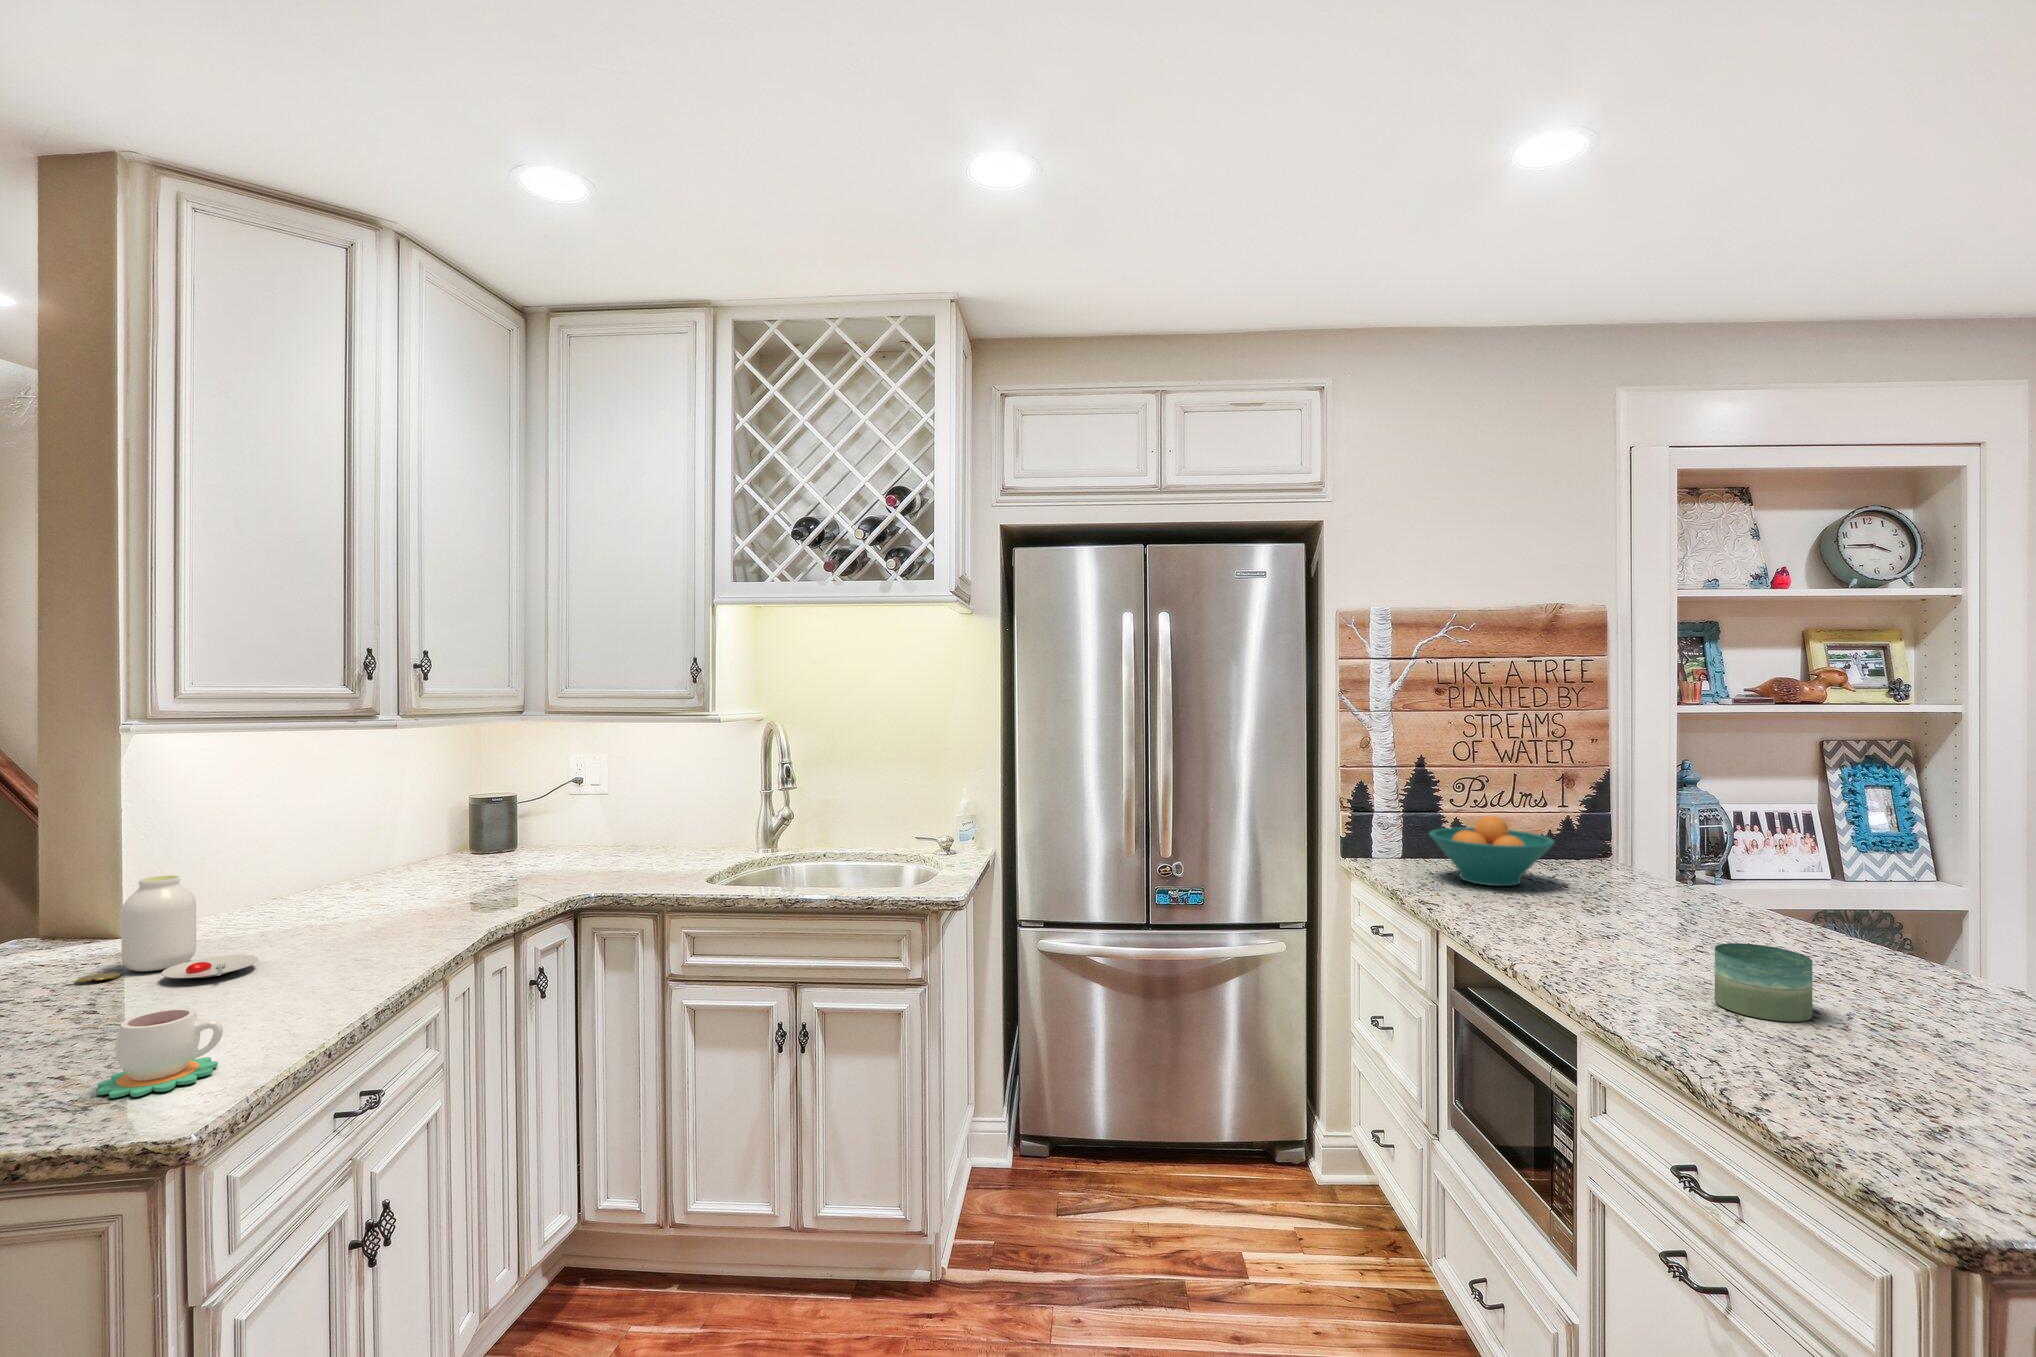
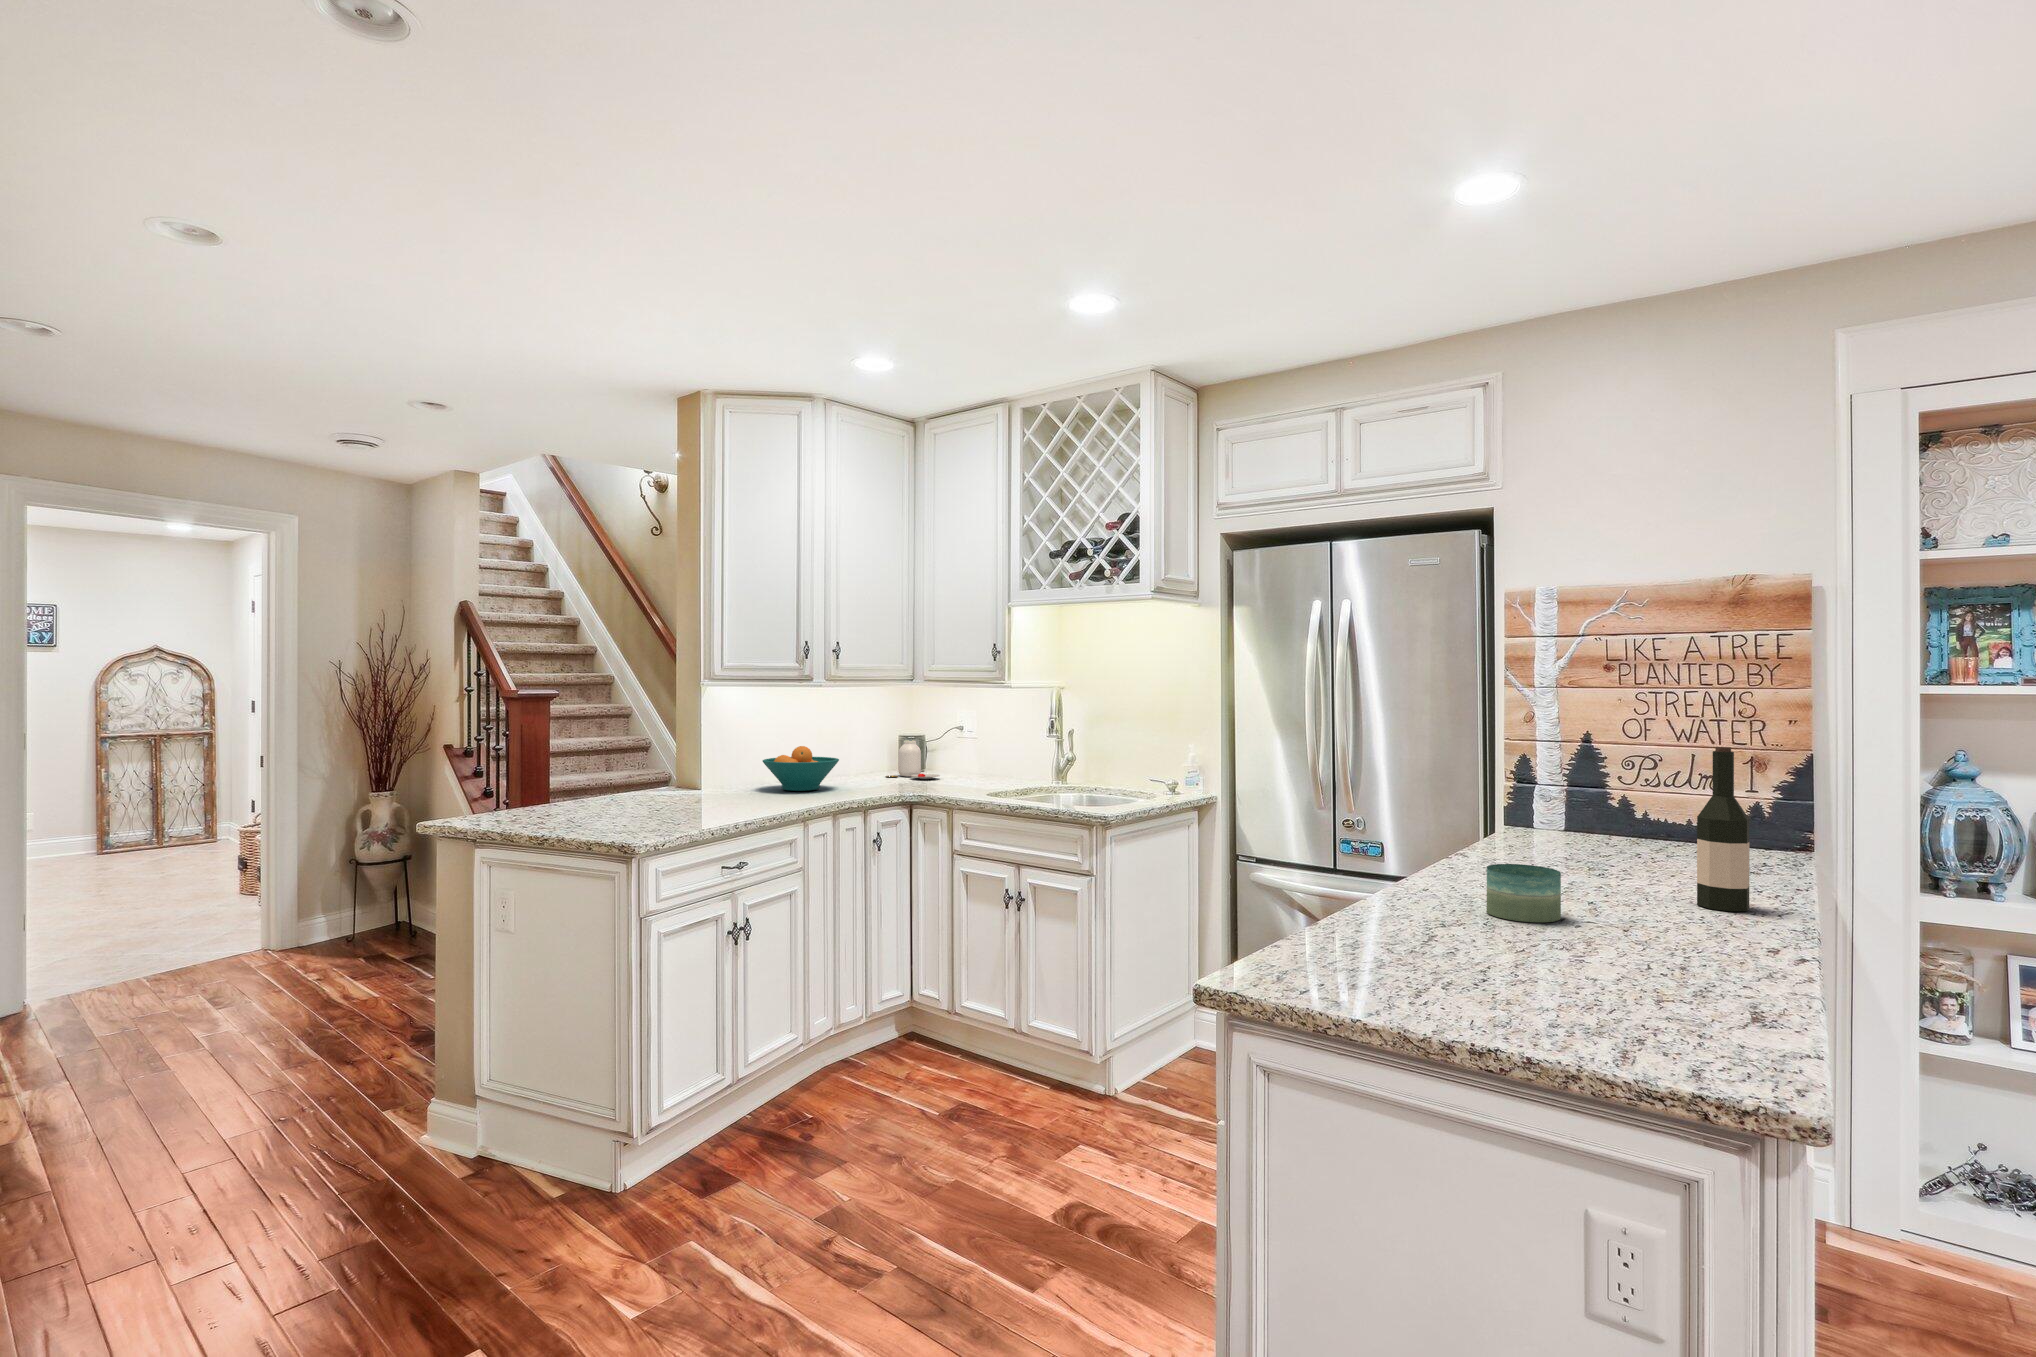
wine bottle: none [1764,786,1822,957] -> present [1697,747,1750,911]
fruit bowl: present [1429,816,1554,886] -> present [763,746,839,791]
jar: present [75,875,258,982] -> present [892,740,940,779]
mug: present [97,1008,223,1098] -> none [641,797,682,827]

